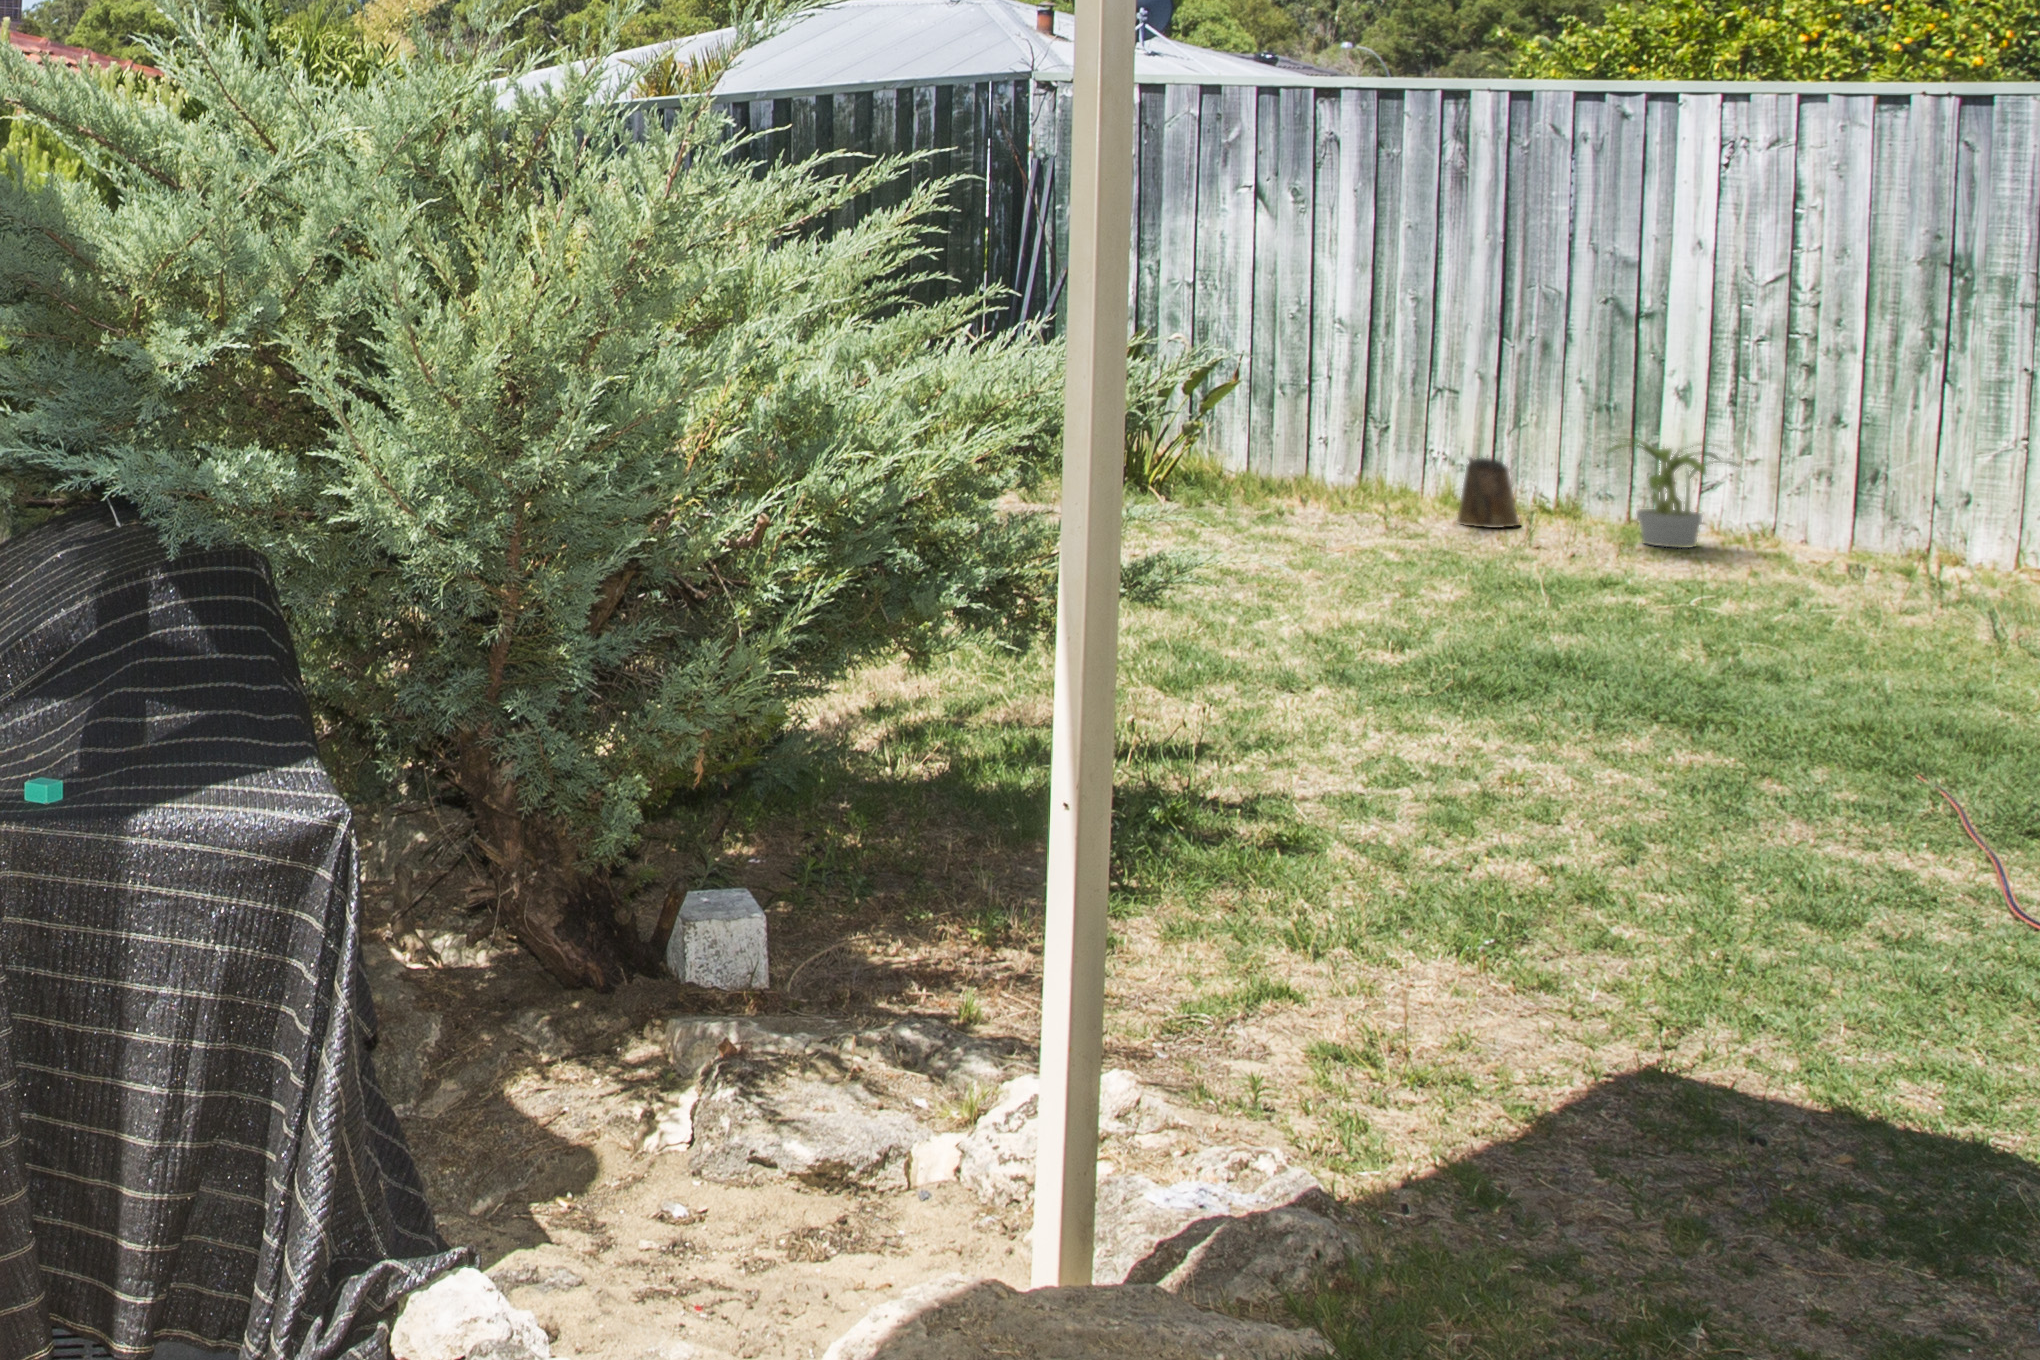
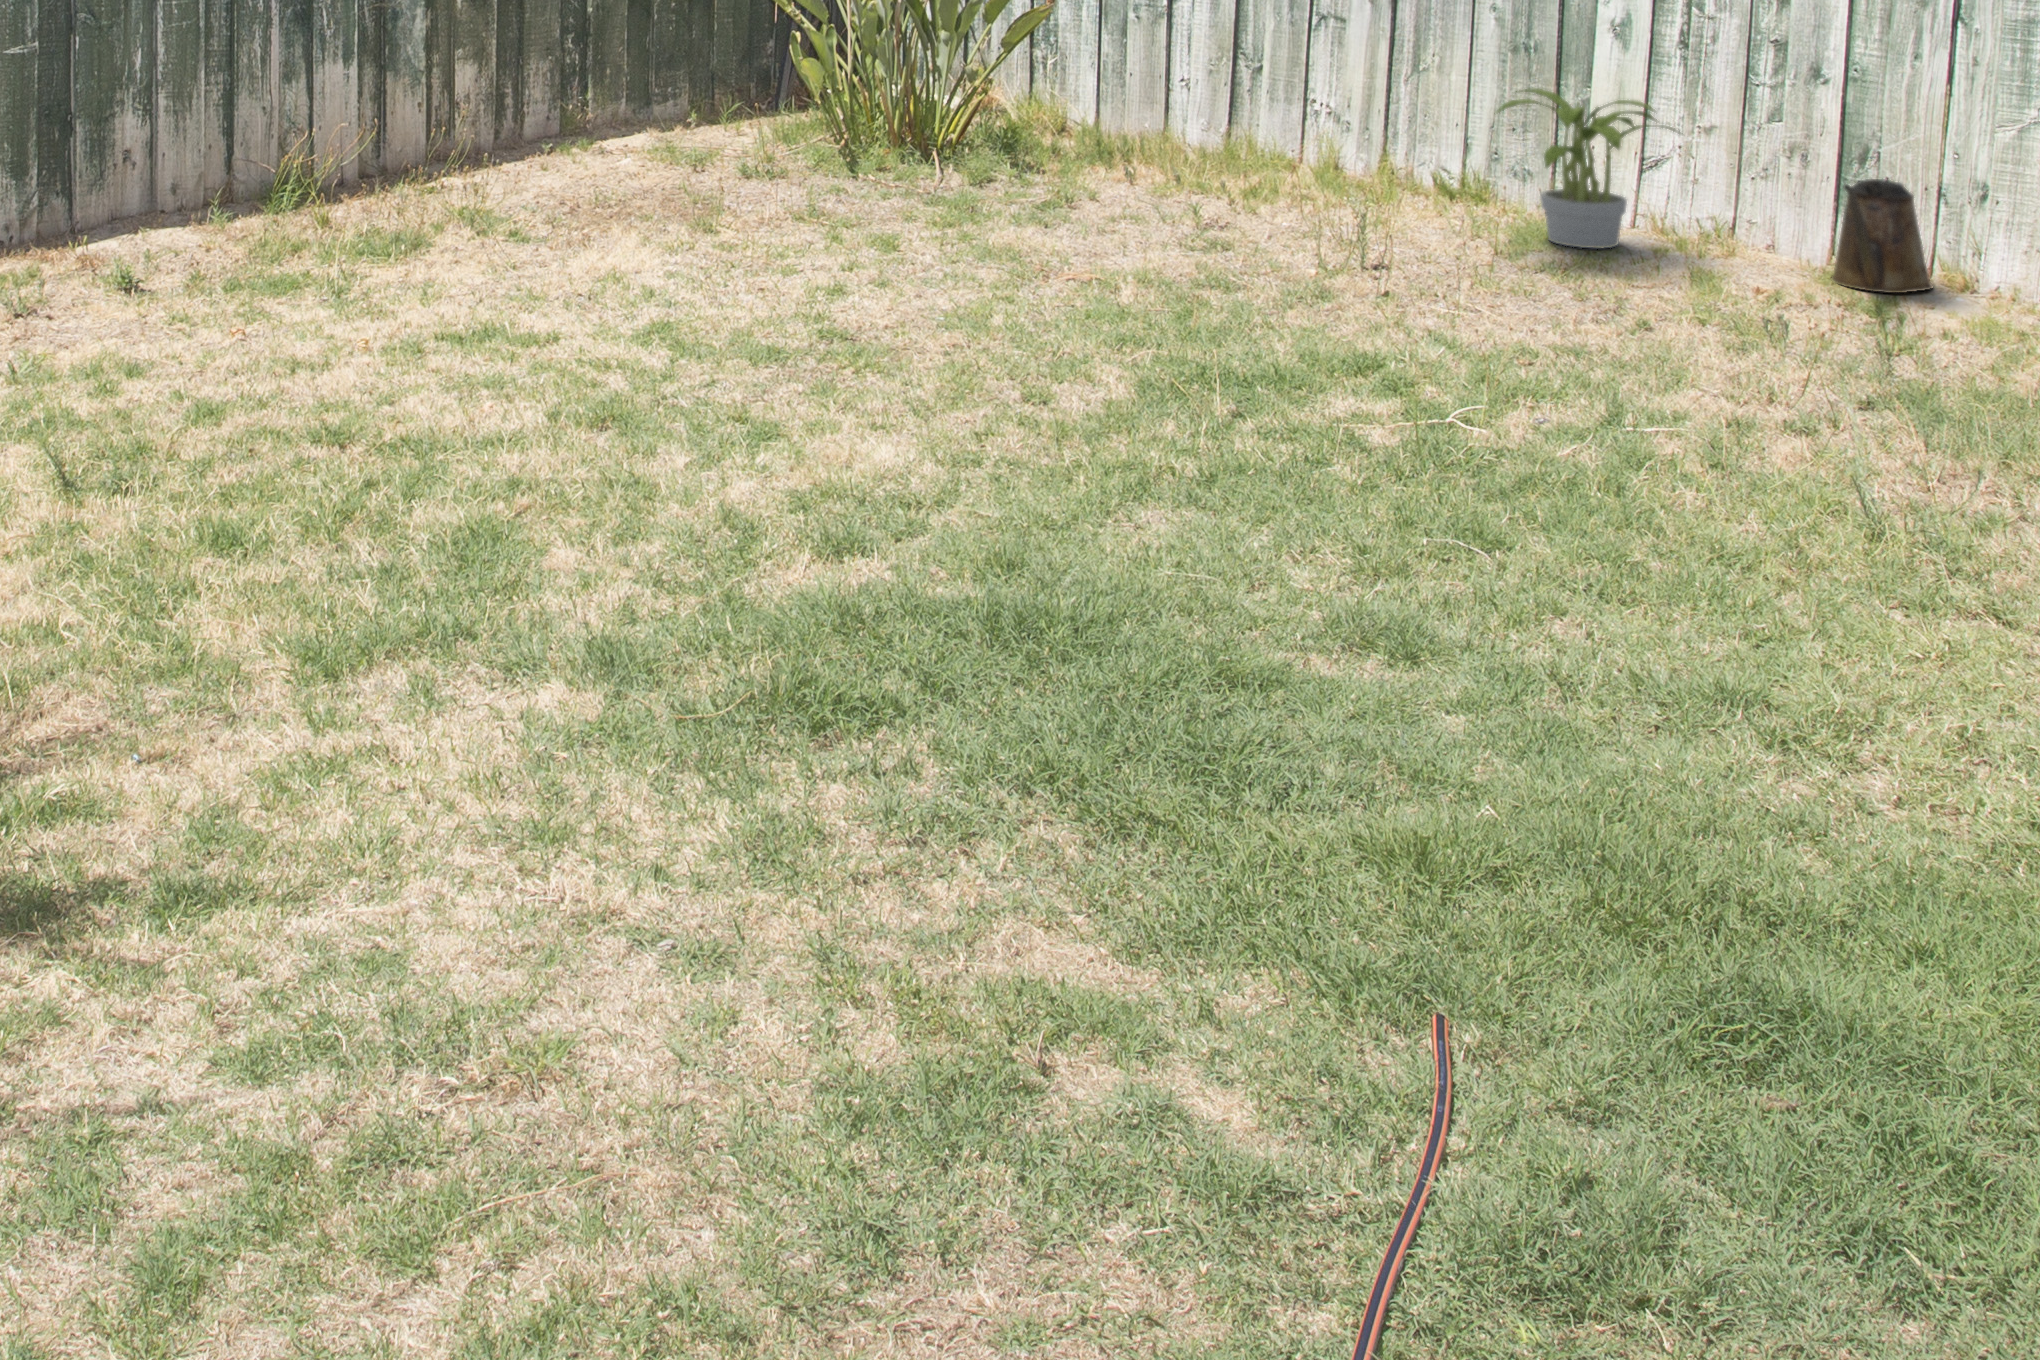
watering can: present [1457,457,1519,528] -> present [1830,179,1933,293]

